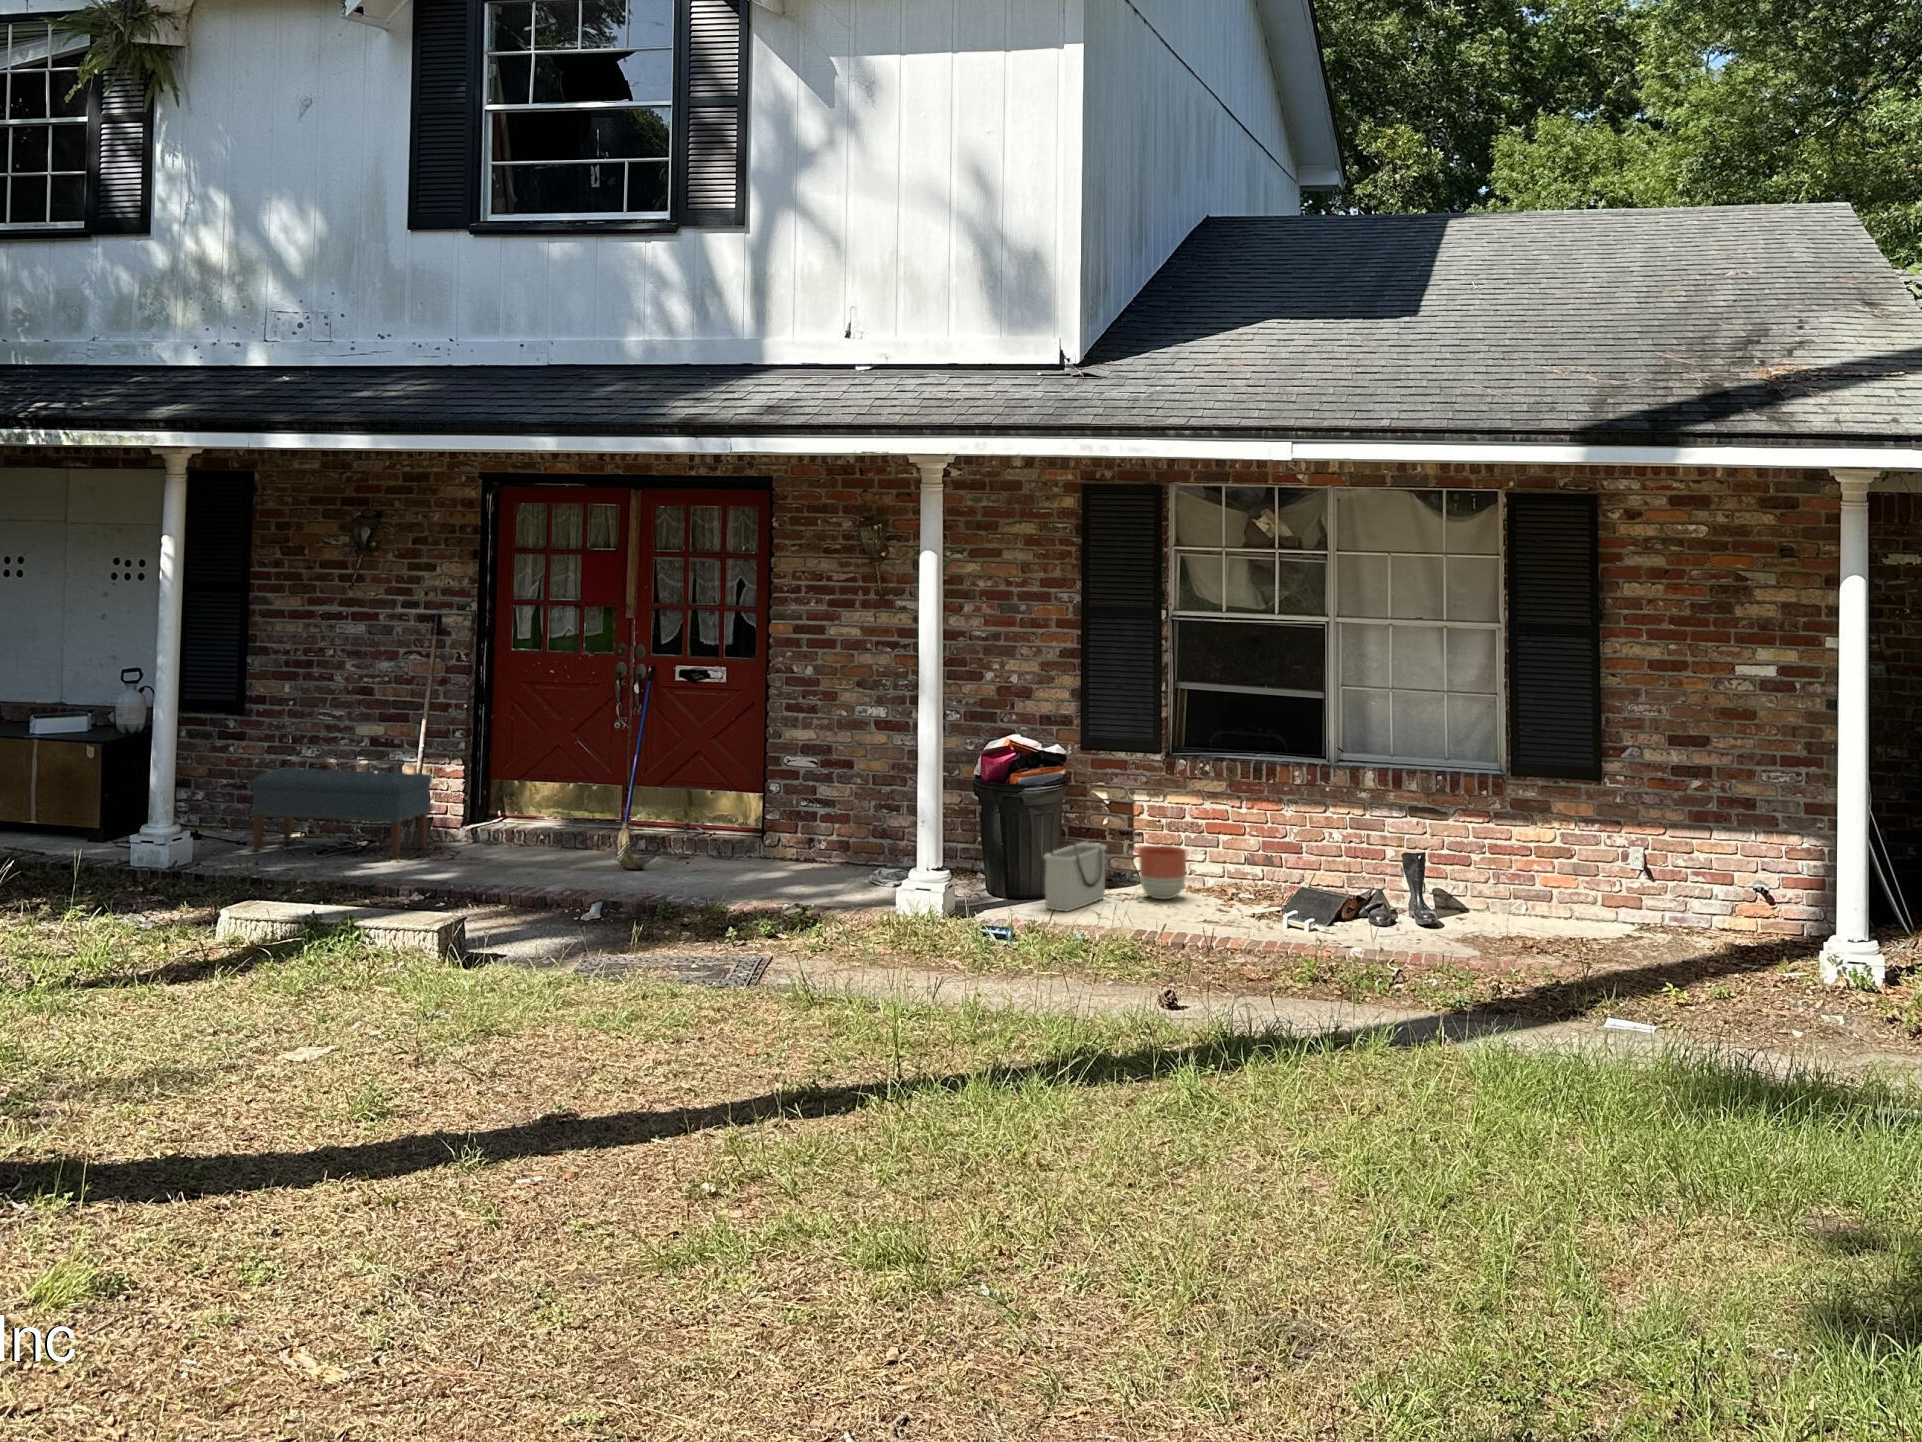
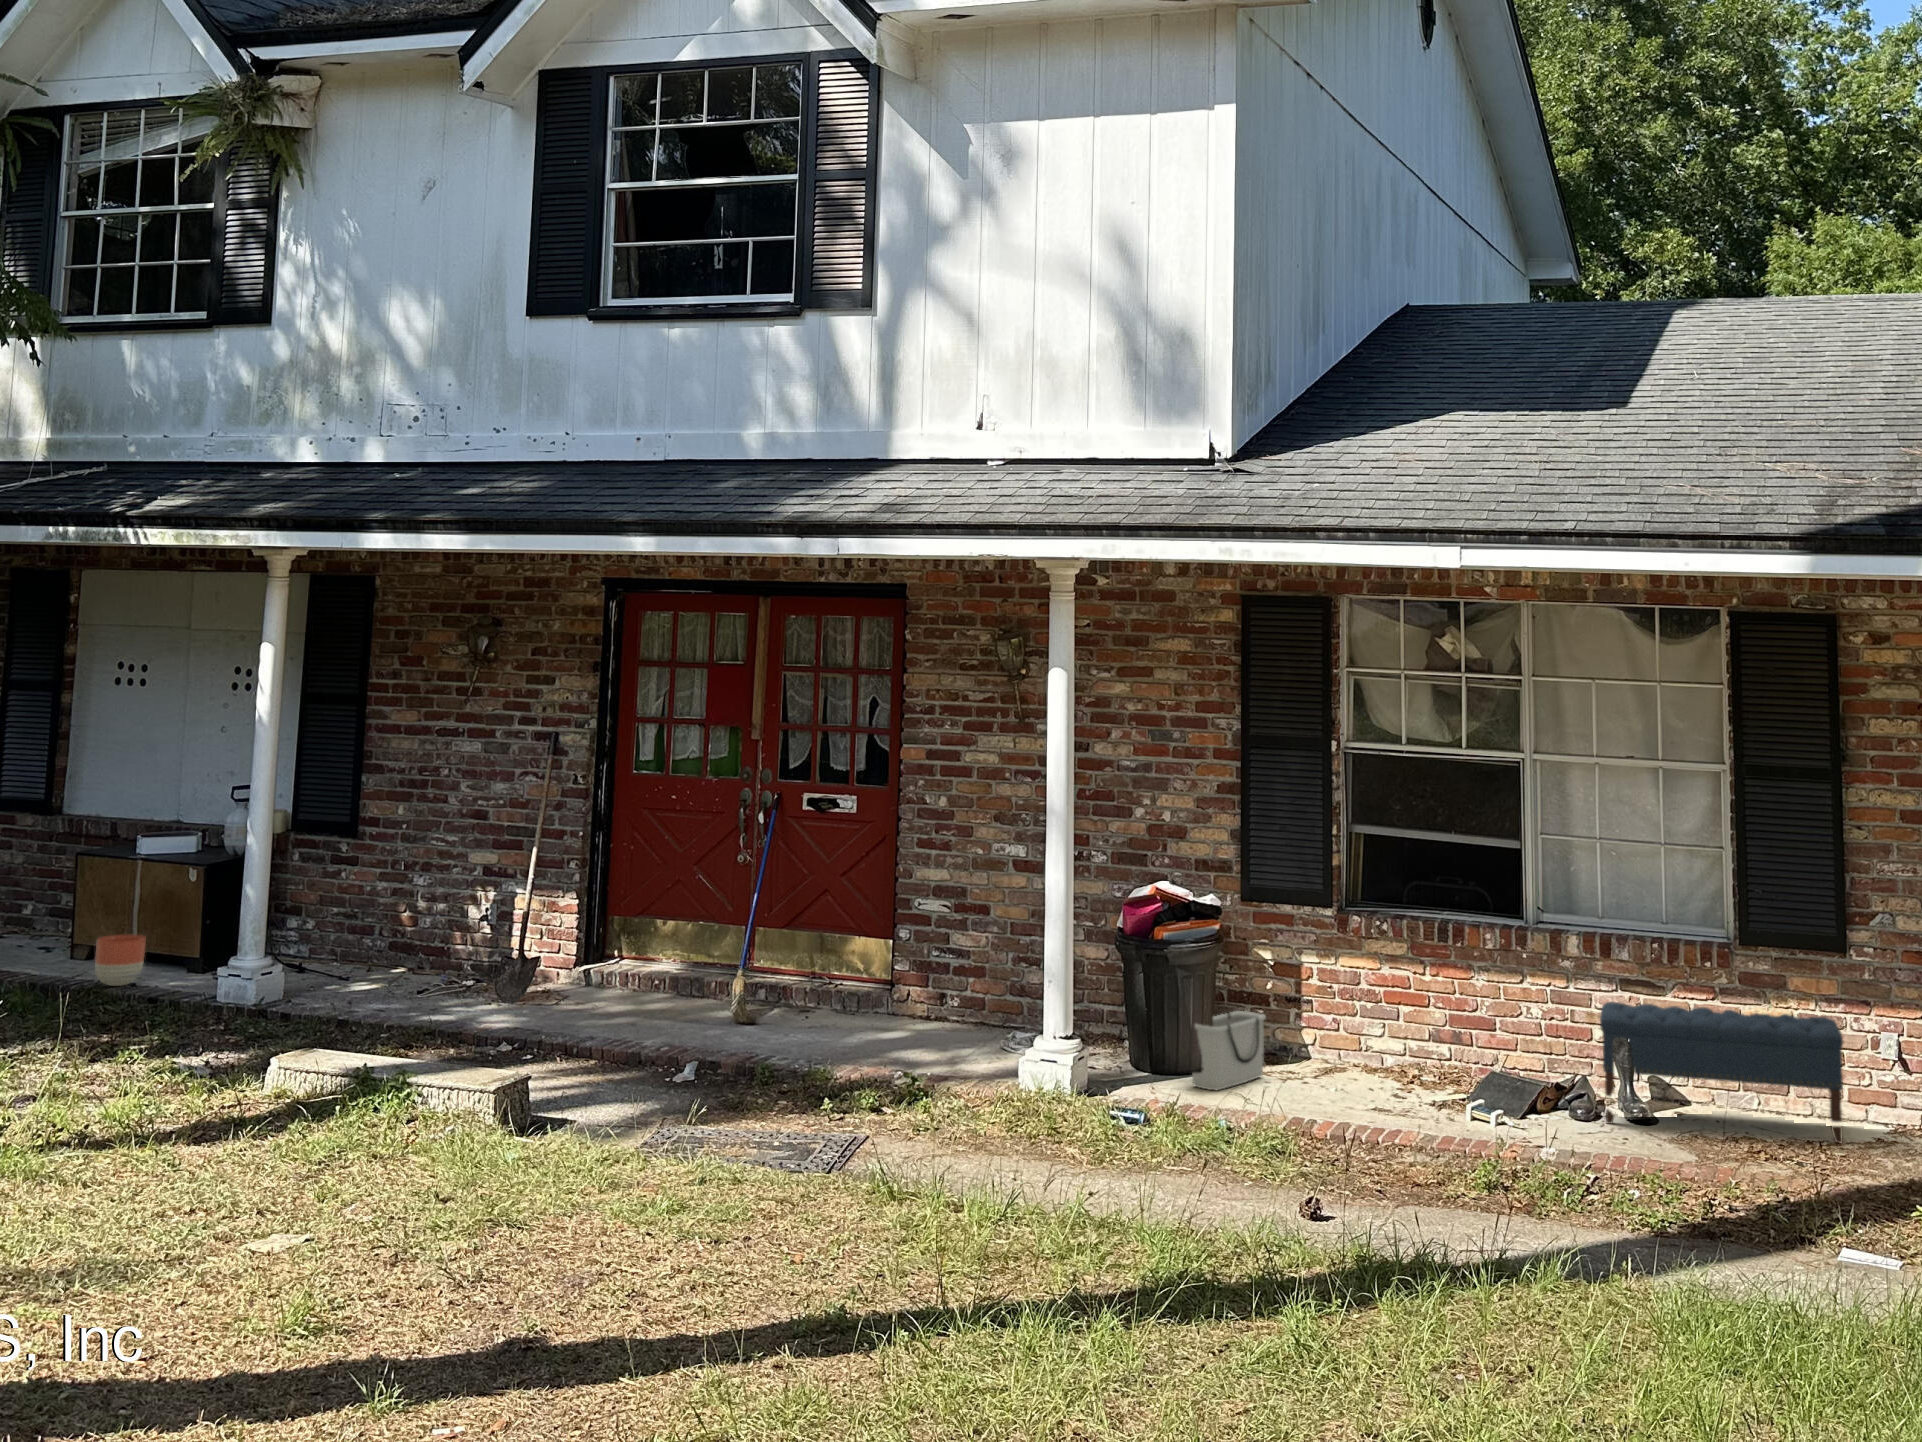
bench: present [251,767,432,859] -> present [1600,1002,1843,1143]
planter: present [1139,846,1186,899] -> present [95,934,146,986]

